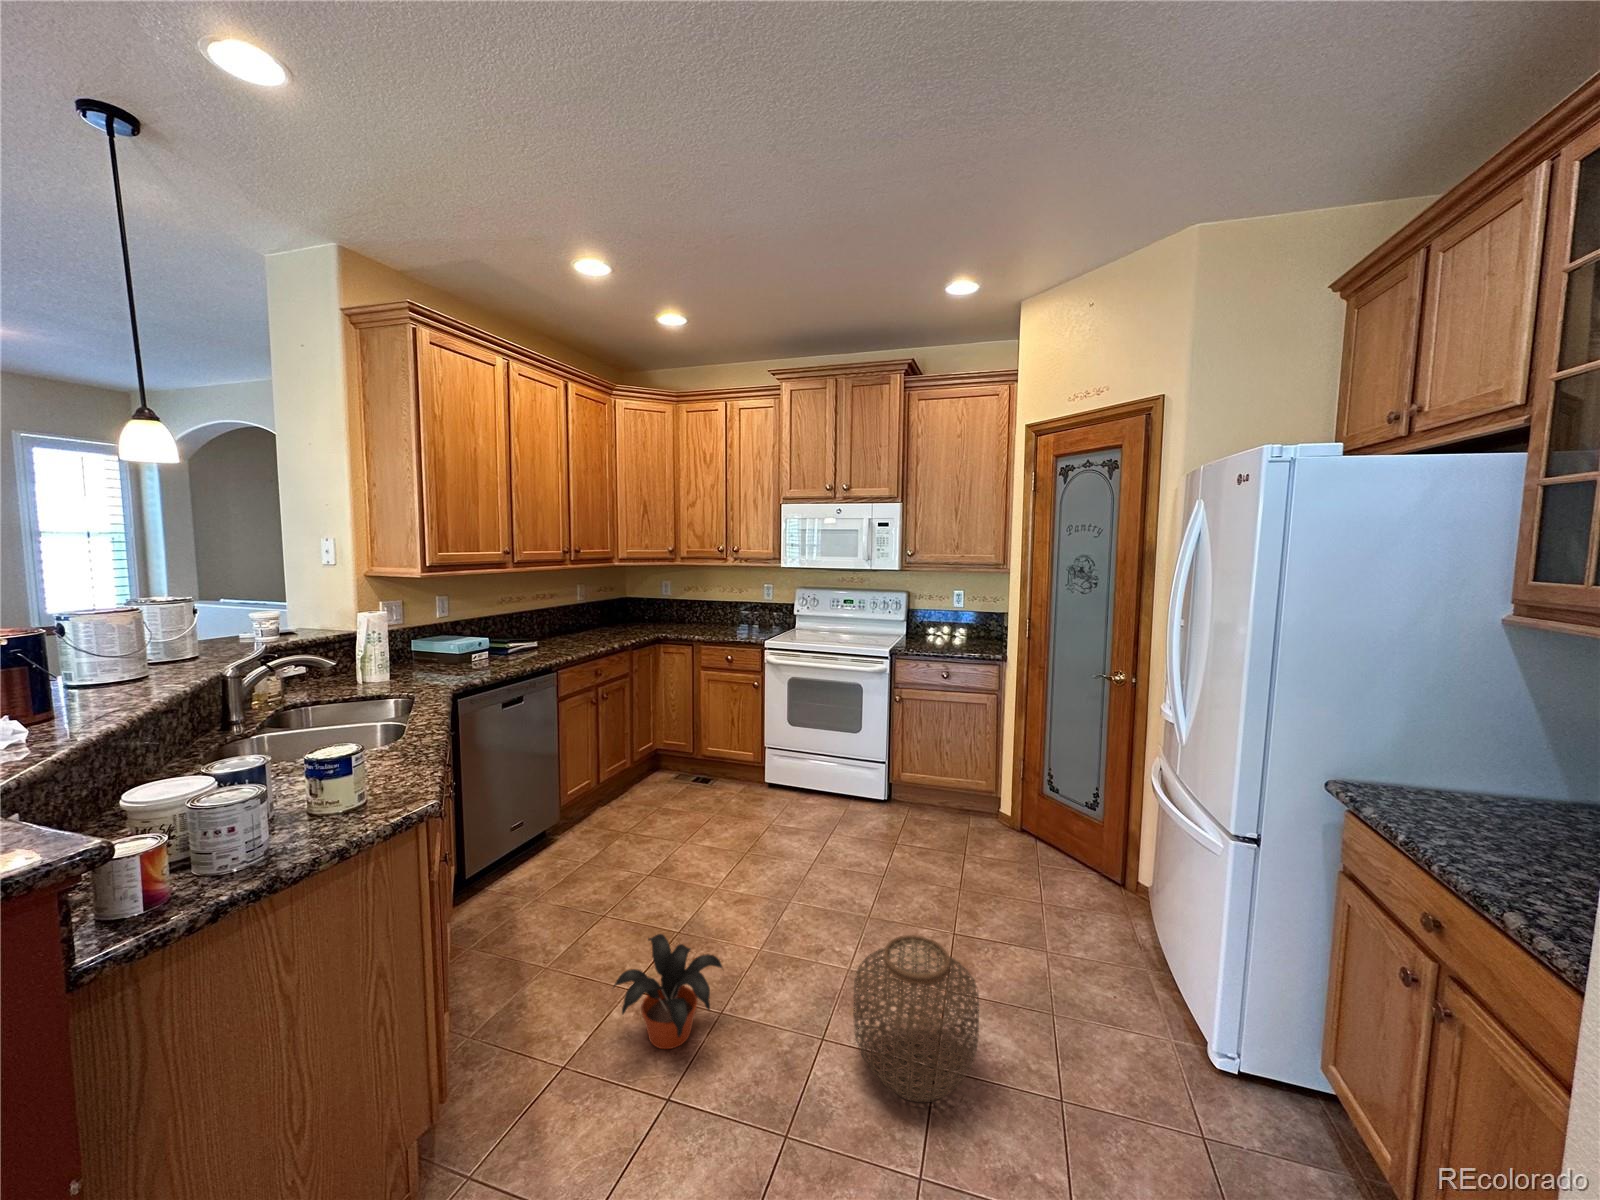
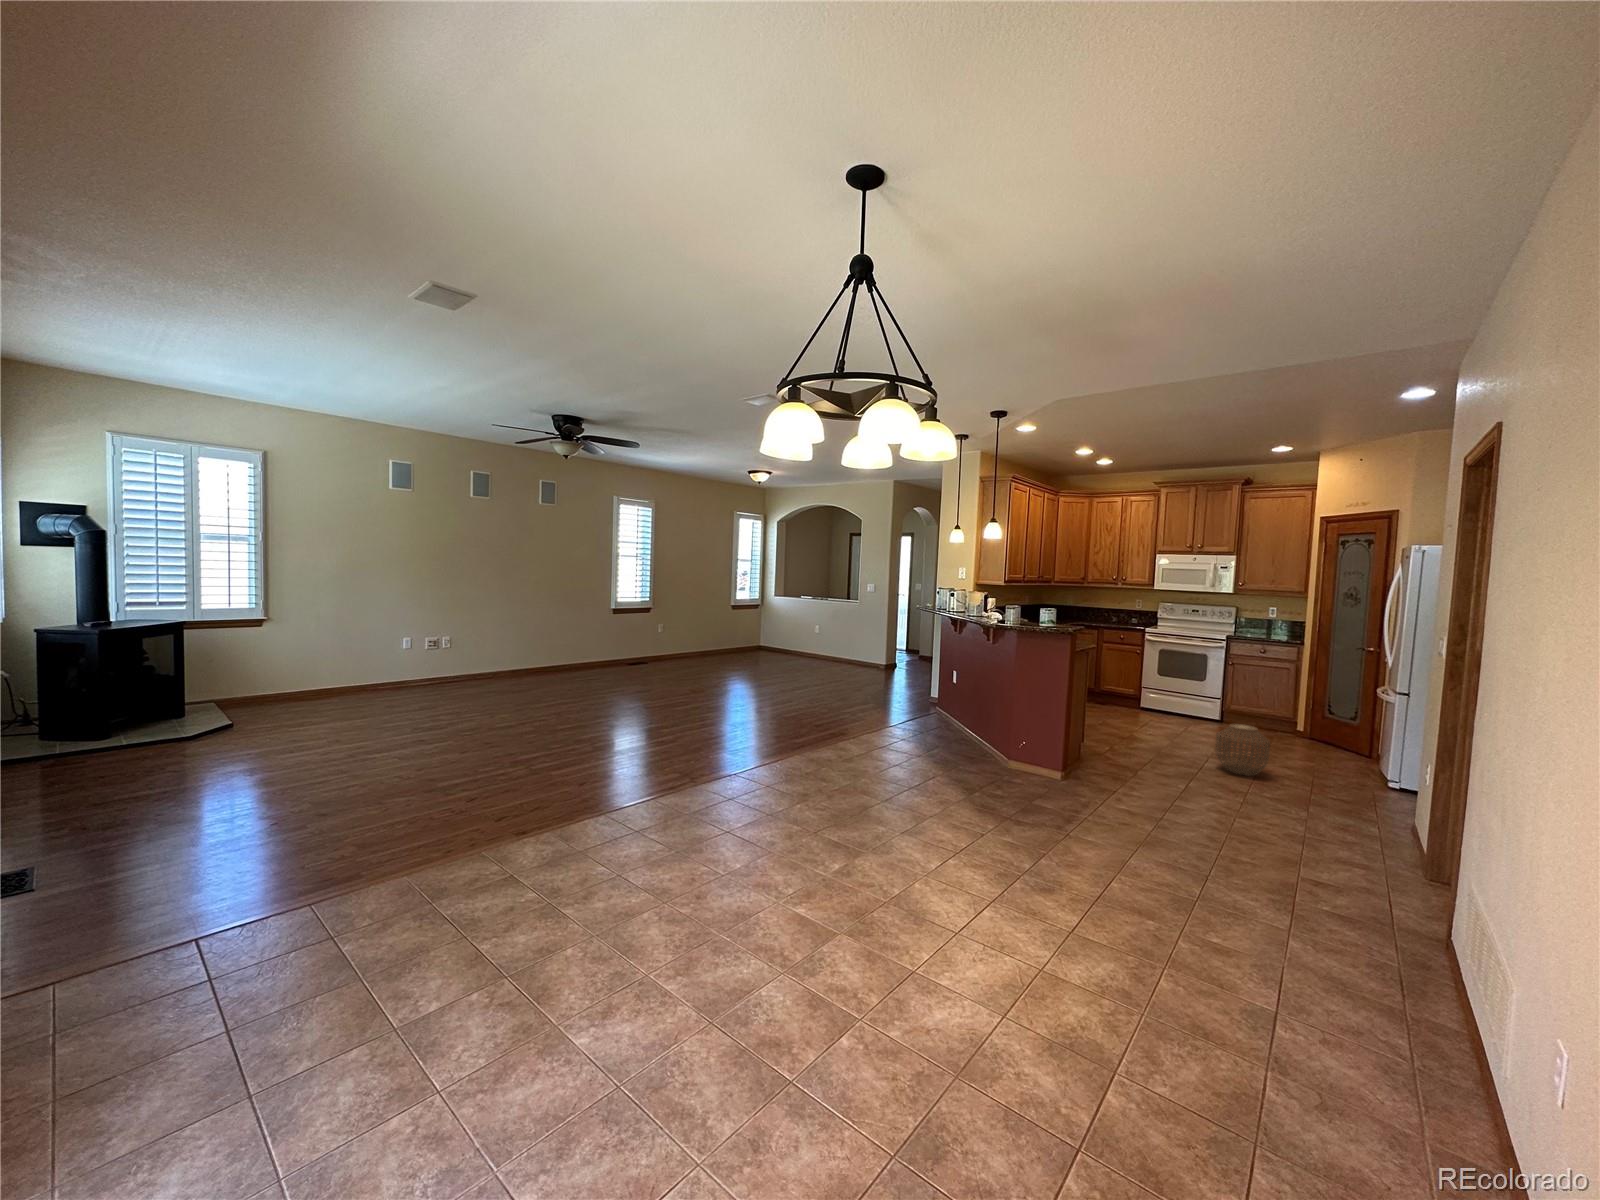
potted plant: present [614,934,722,1049] -> none [1114,721,1157,755]

